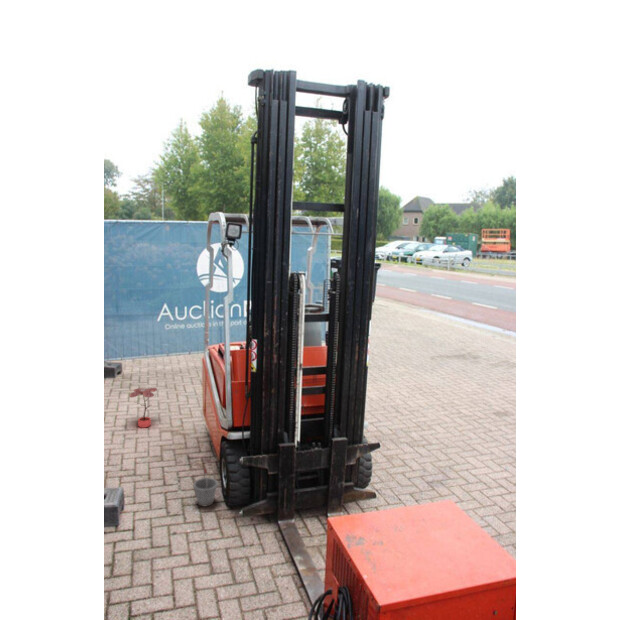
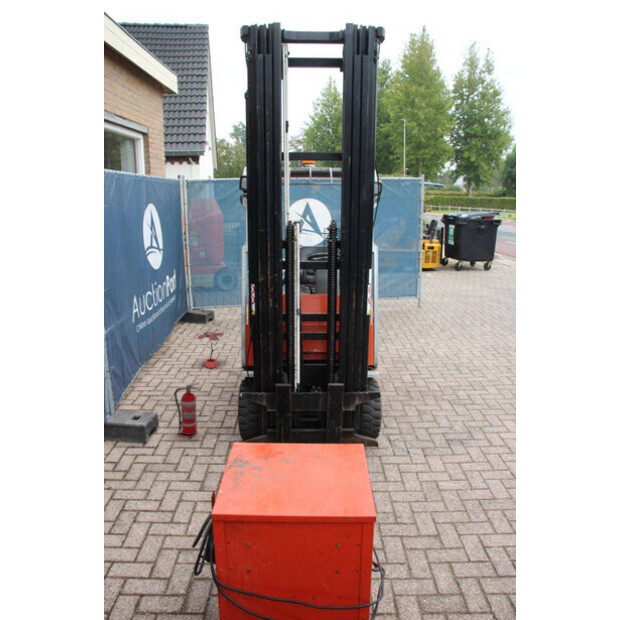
fire extinguisher: none [145,448,174,509] -> present [174,382,200,435]
bucket: present [194,469,218,506] -> none [216,404,238,439]

